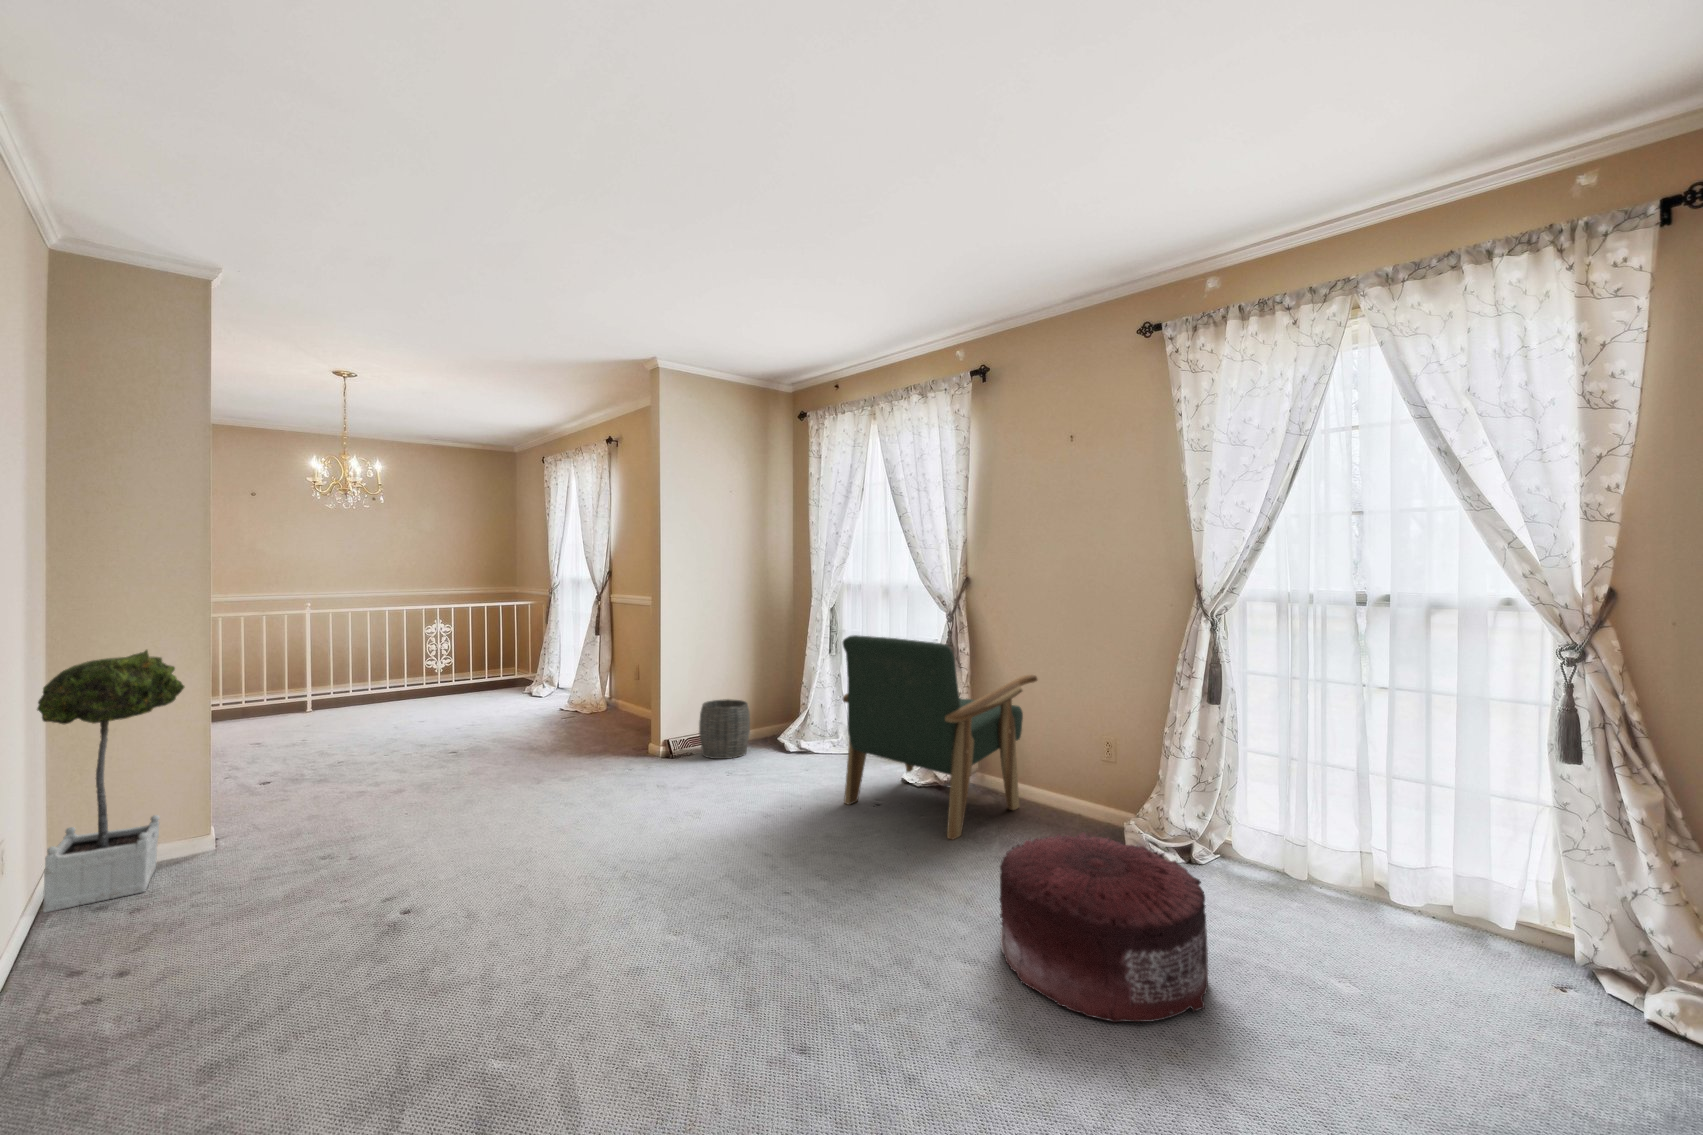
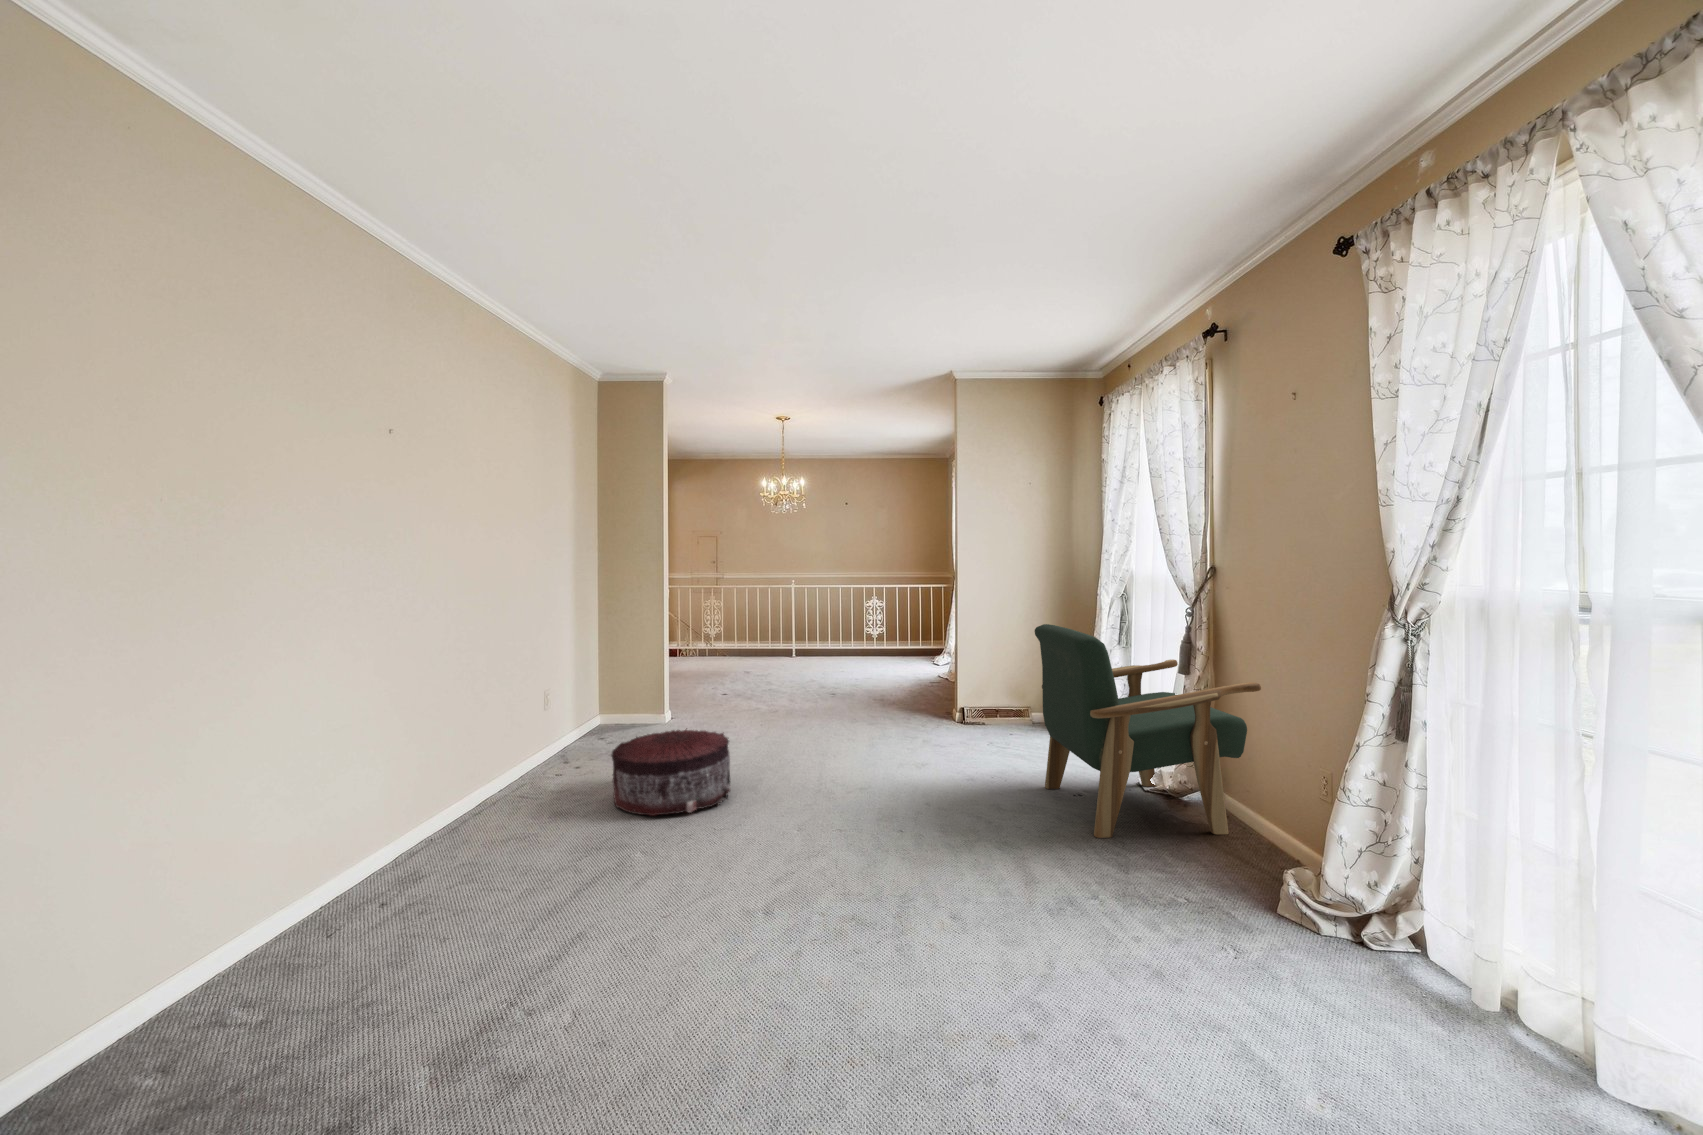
potted tree: present [37,650,185,912] -> none [585,610,642,740]
woven basket: present [699,699,750,759] -> none [983,679,1030,734]
pouf: present [999,832,1208,1022] -> present [611,728,730,816]

